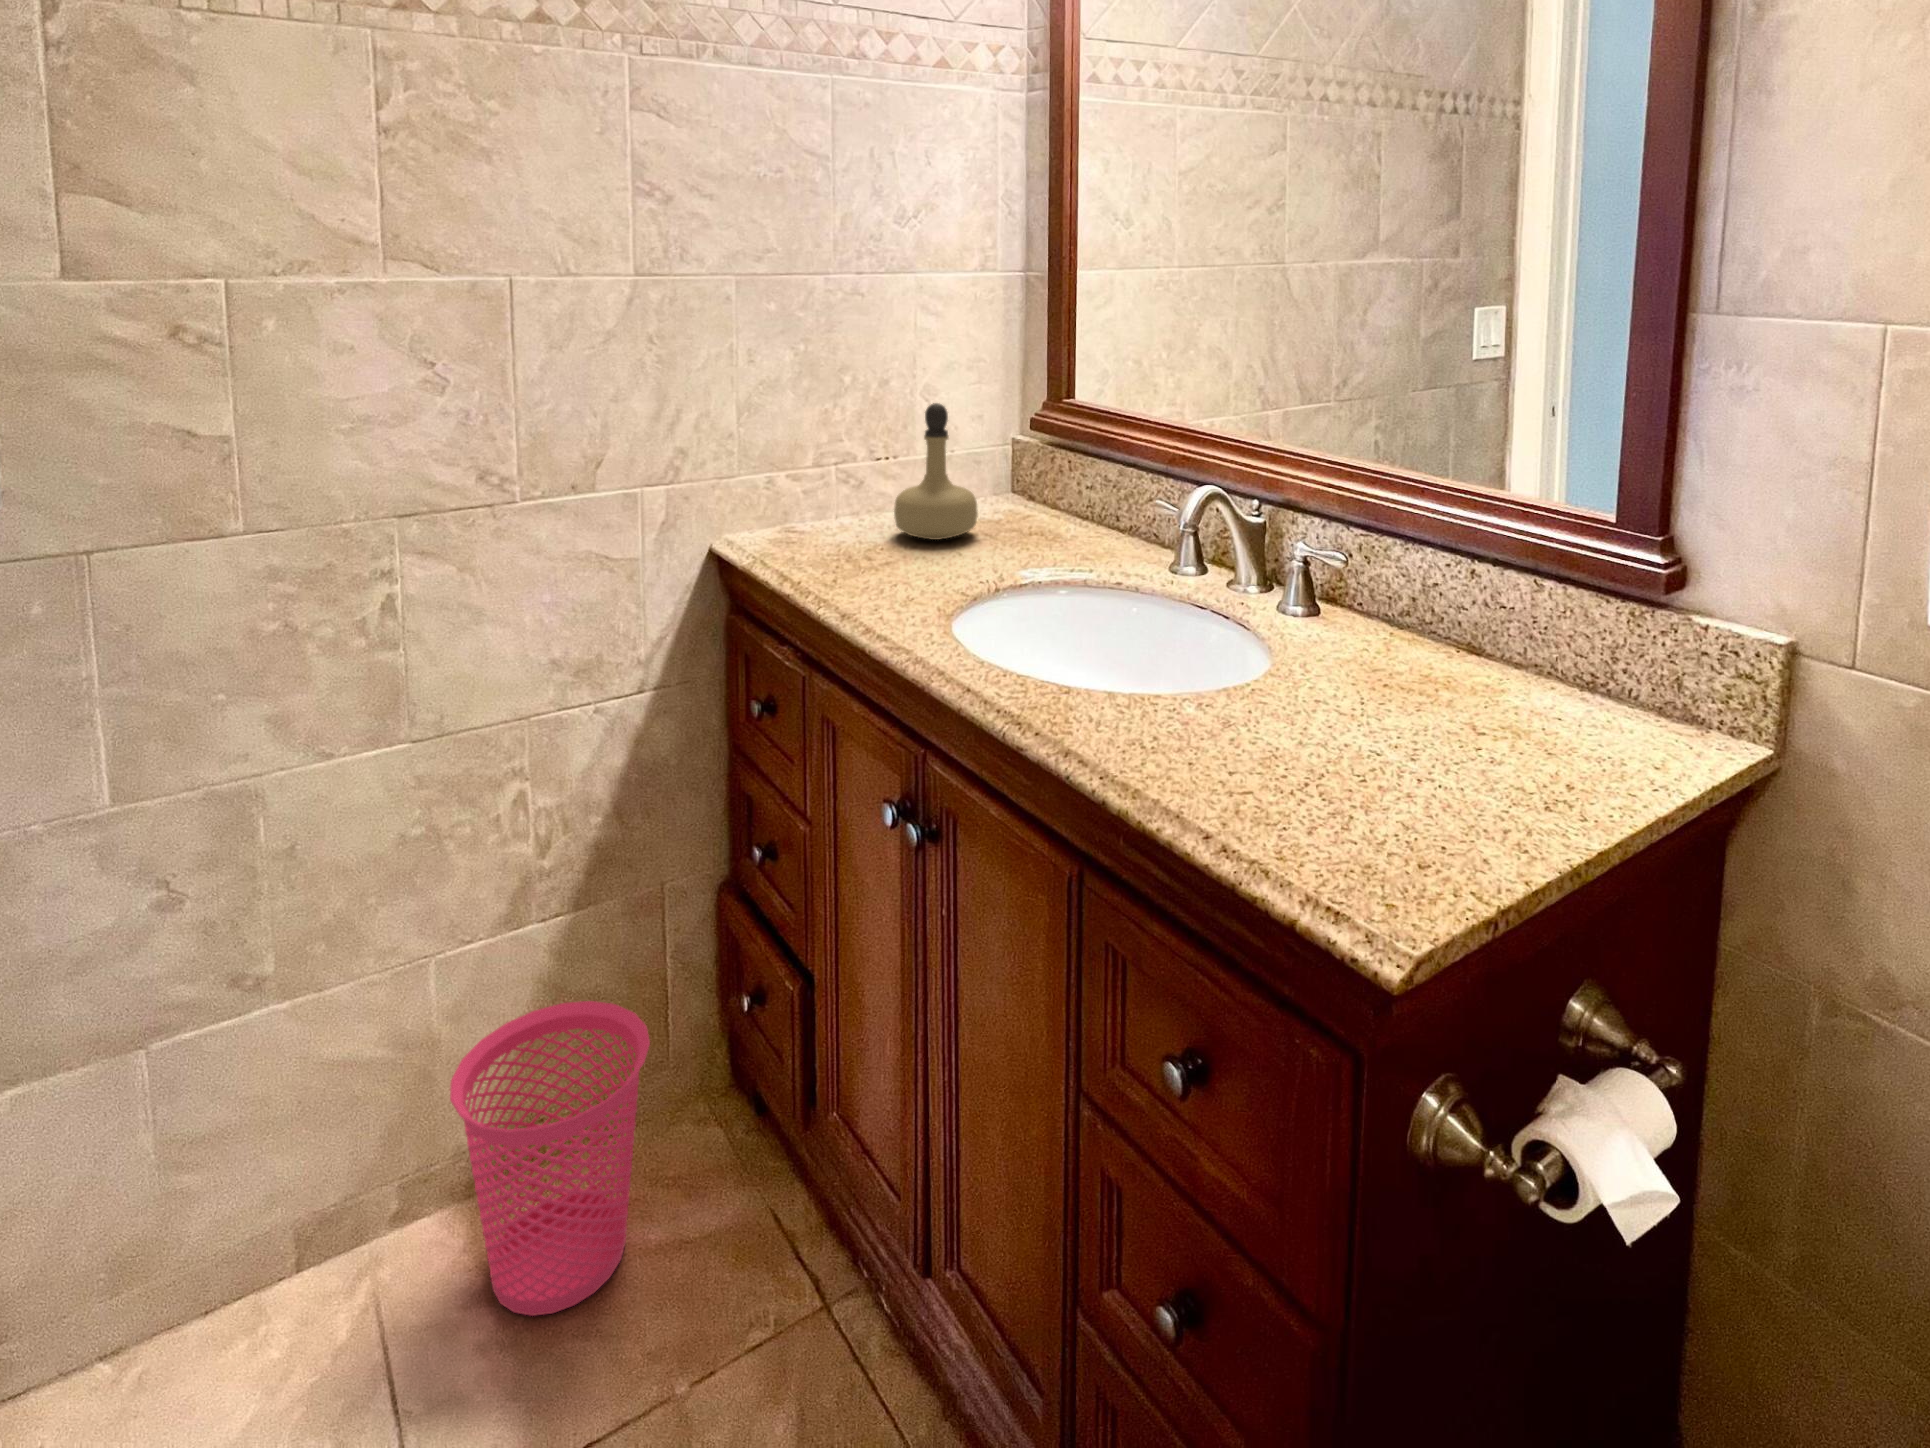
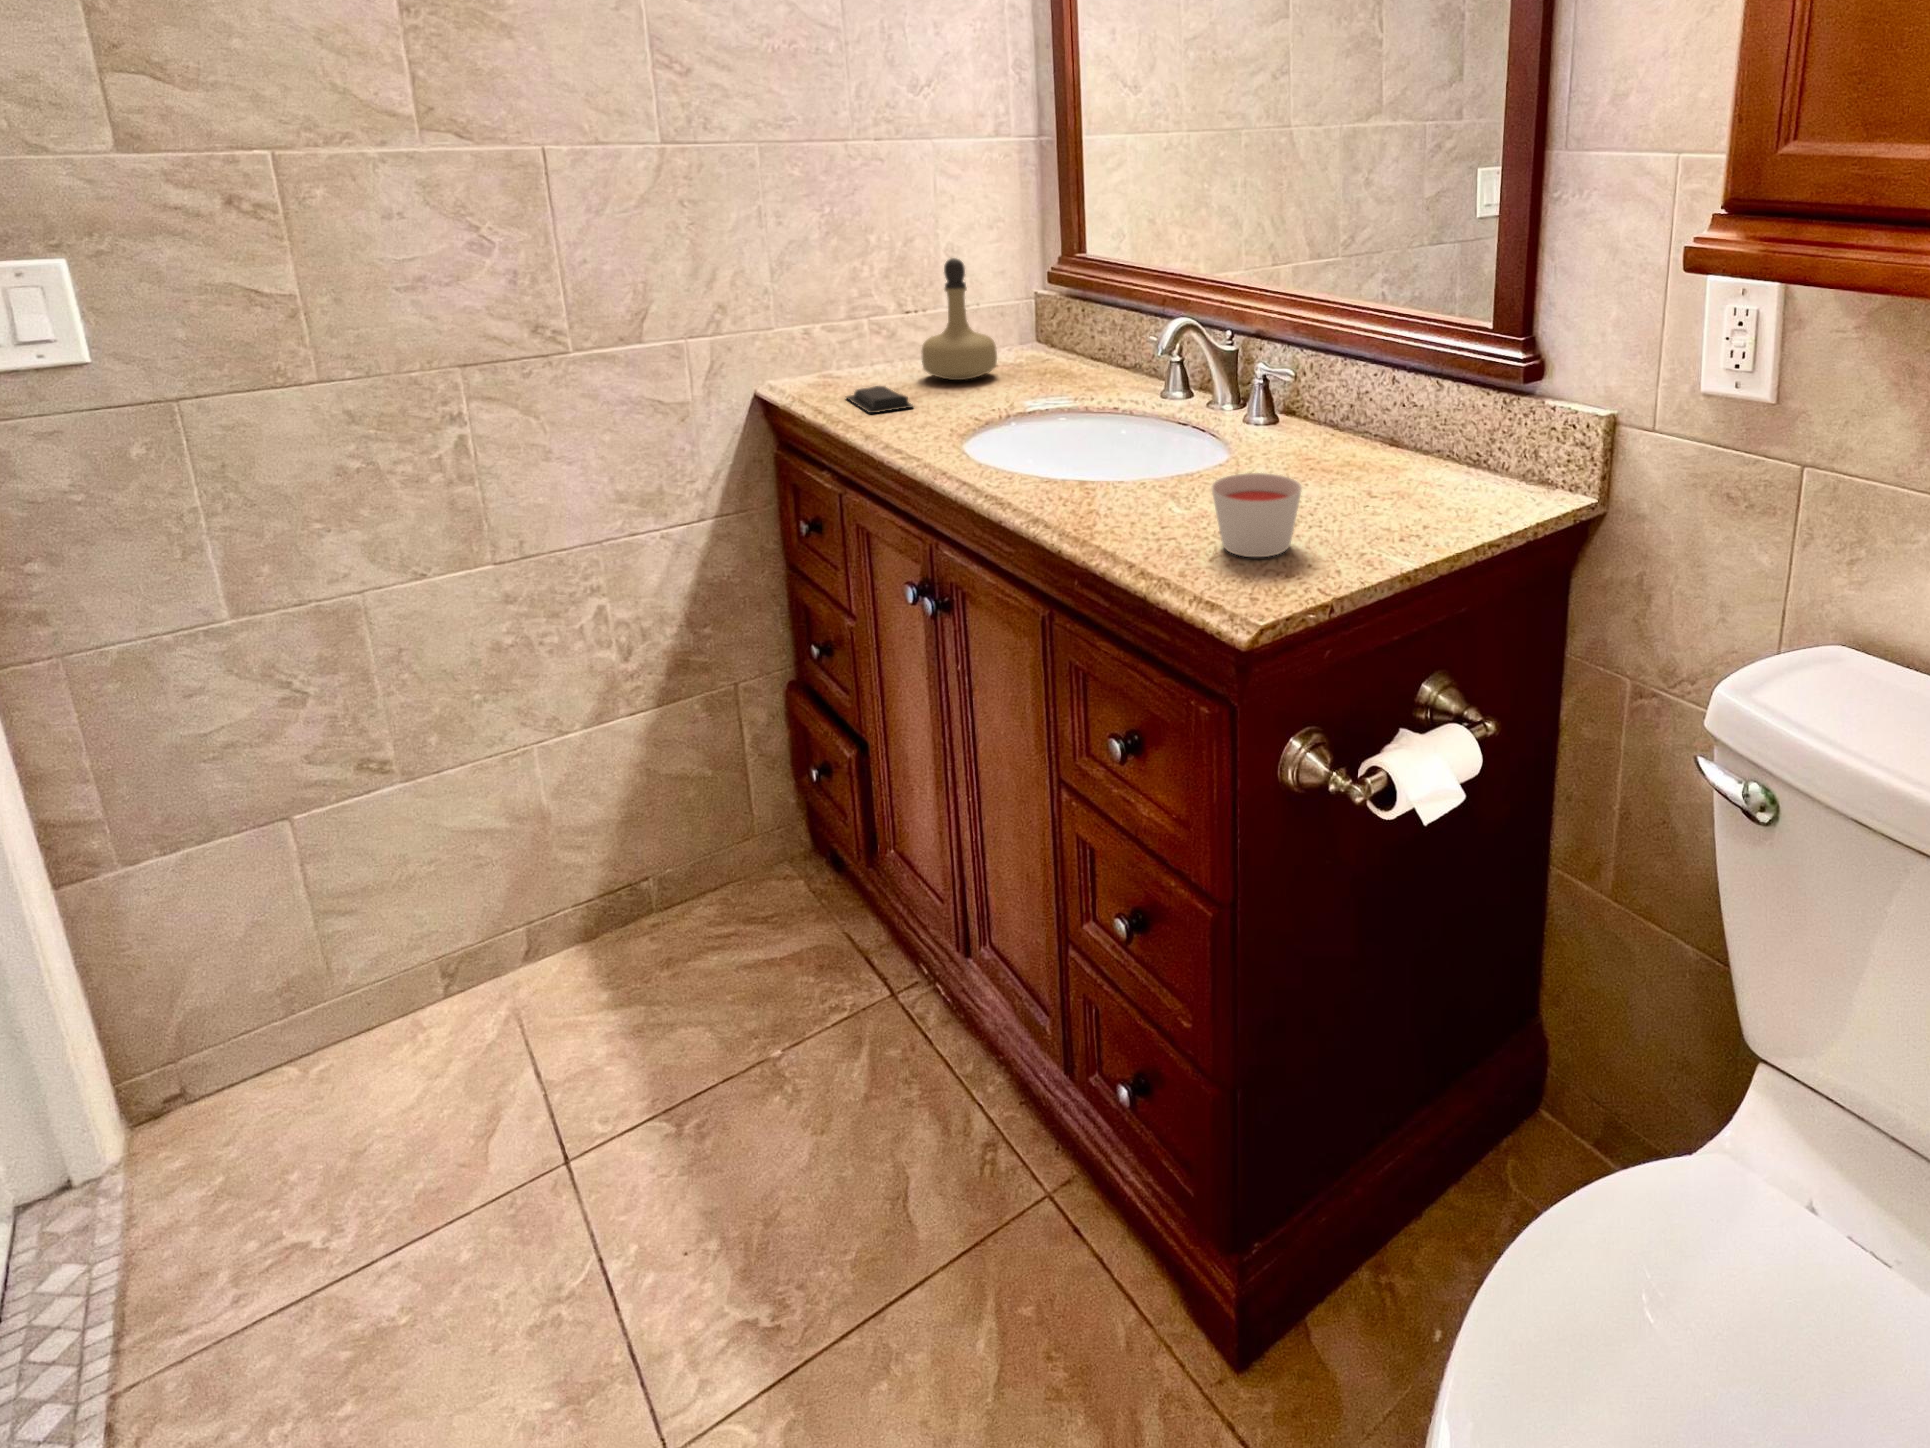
soap bar: none [812,547,892,583] -> present [846,386,913,413]
candle: none [1308,711,1426,831] -> present [1212,473,1302,557]
waste basket: present [450,1001,650,1316] -> none [560,776,732,1013]

